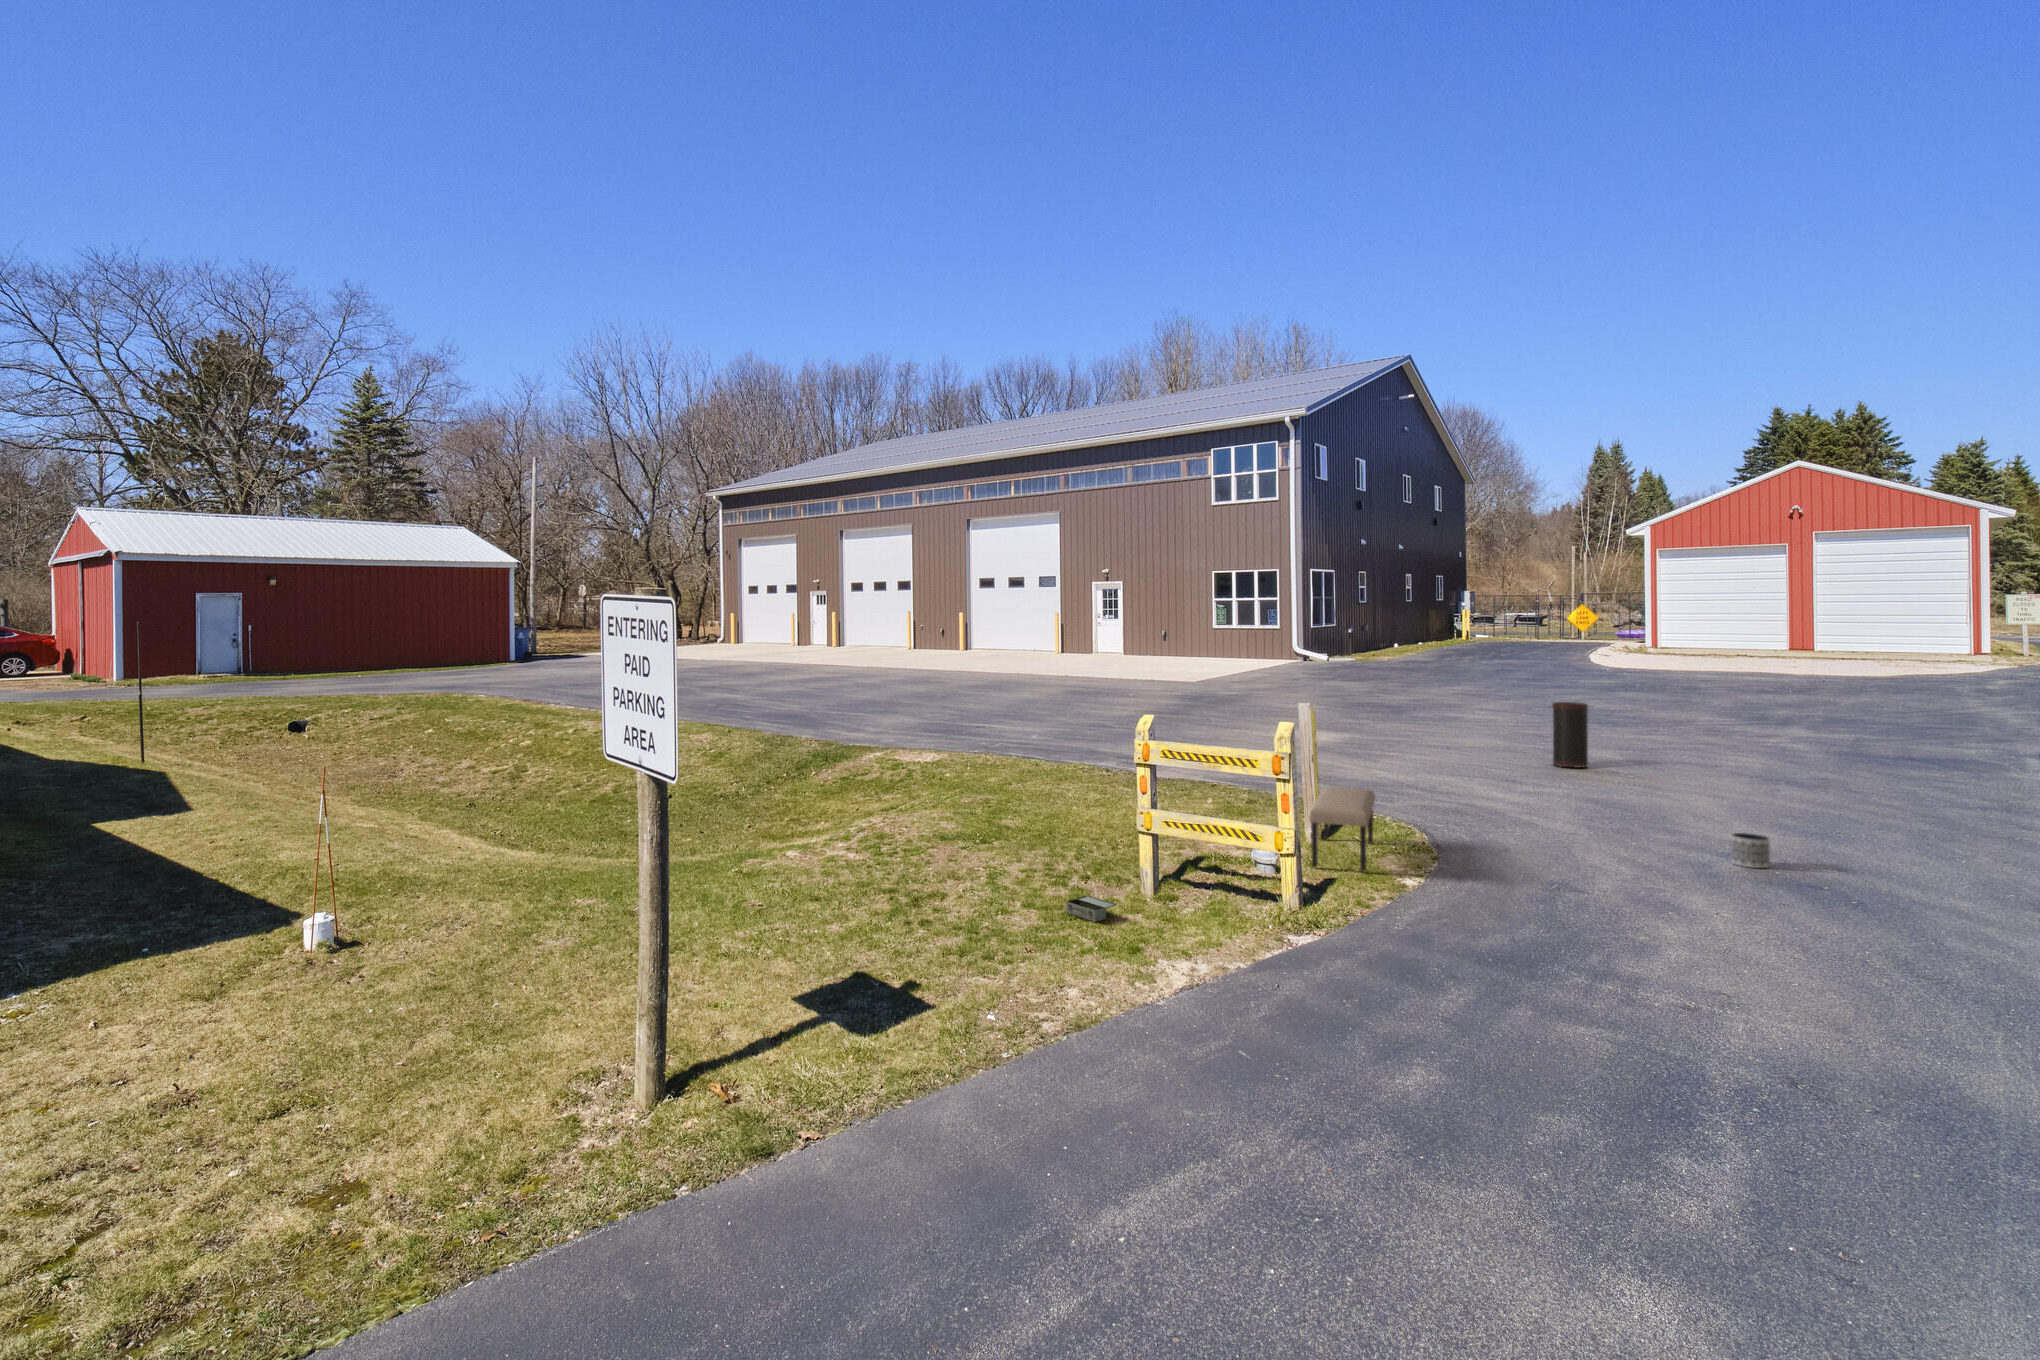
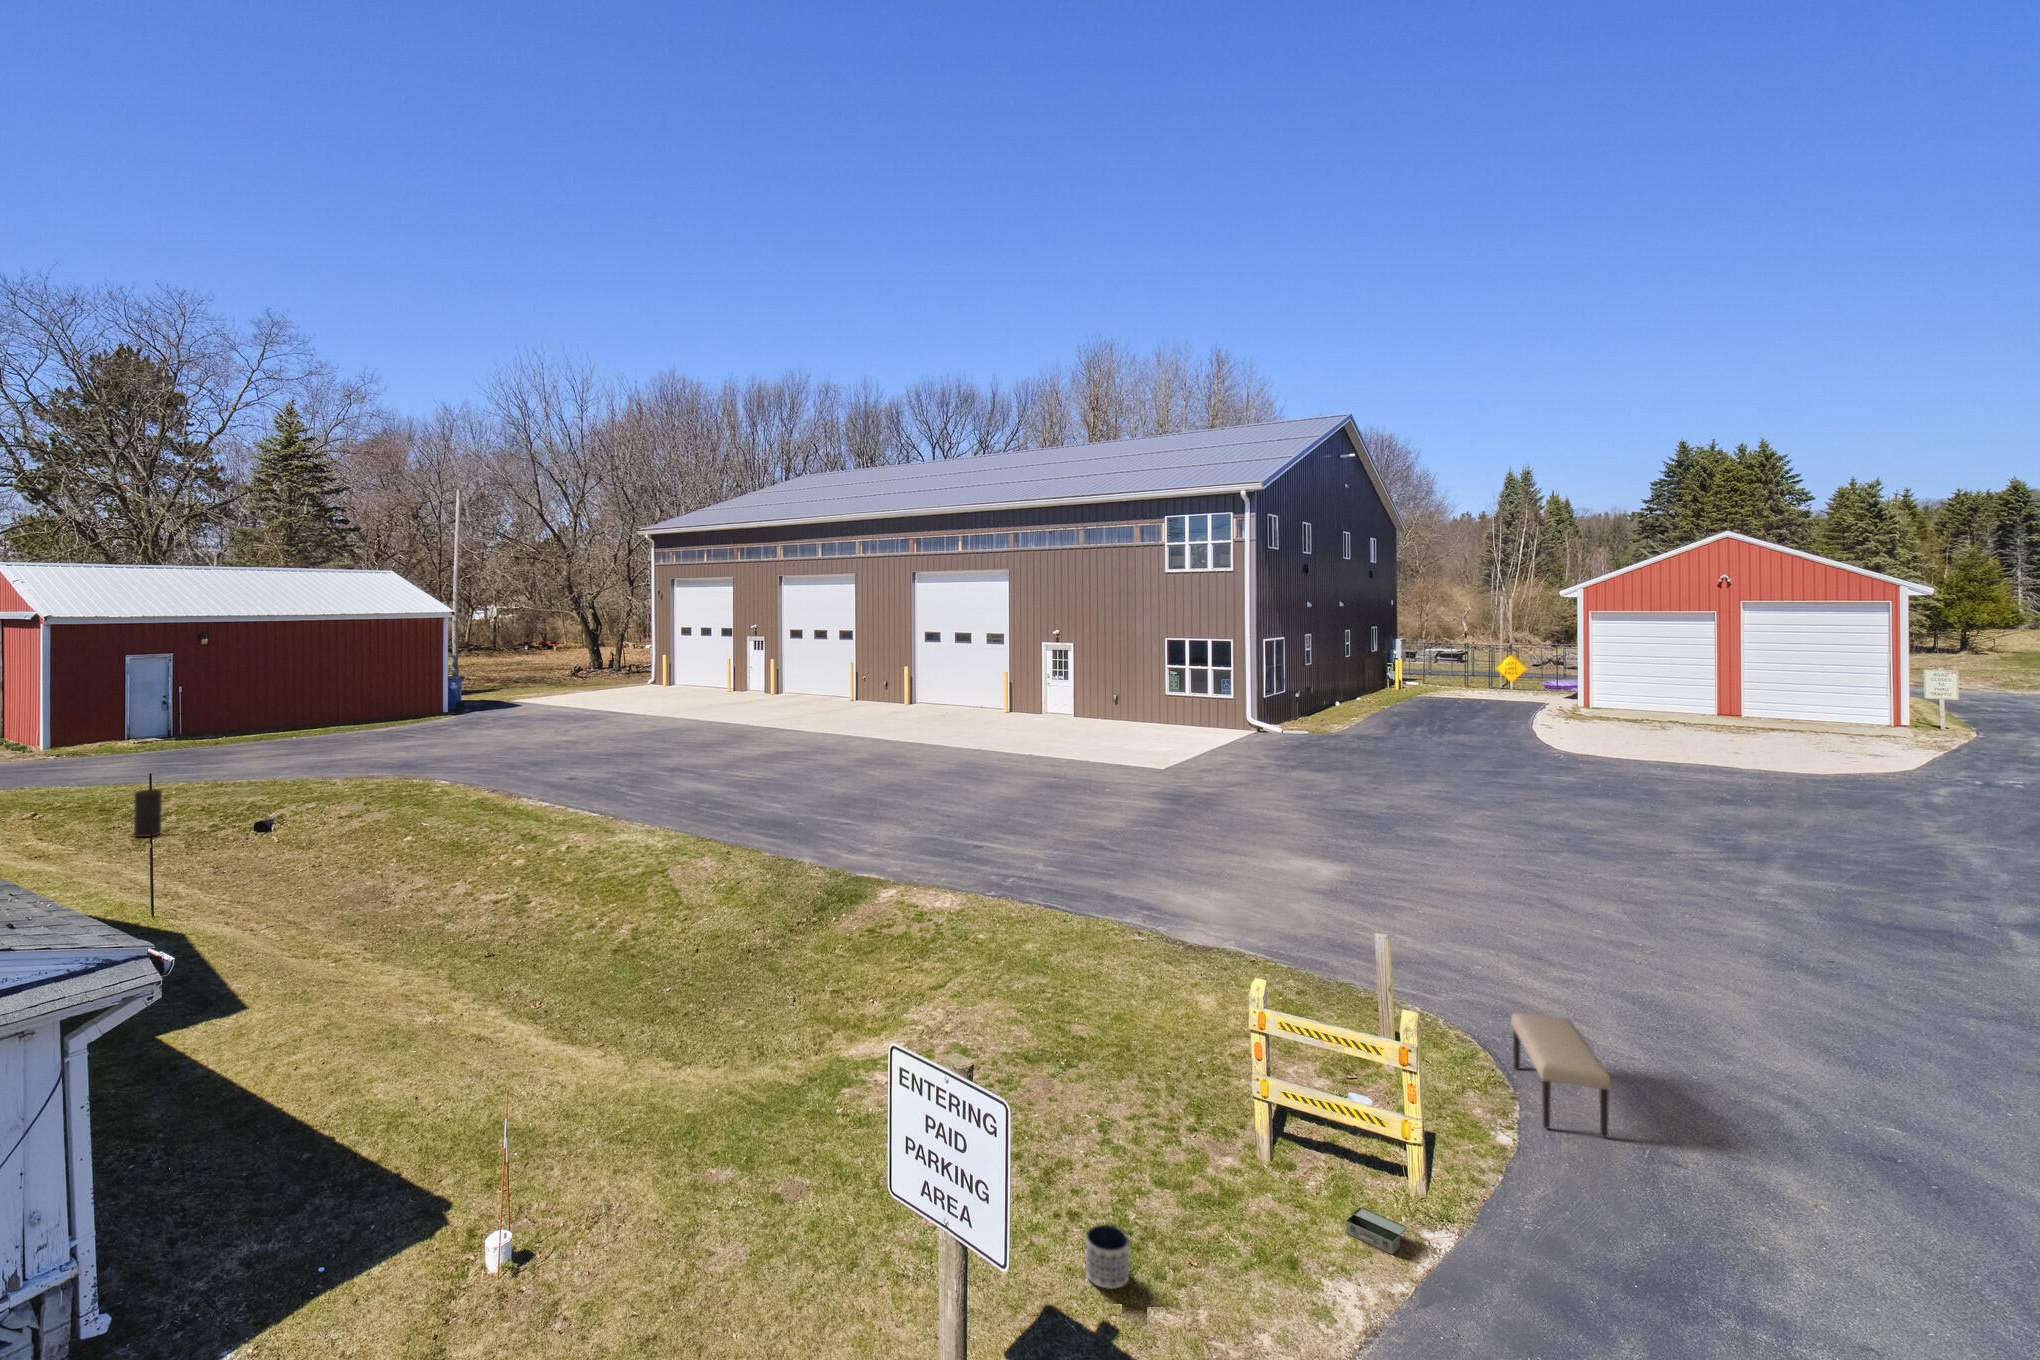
trash can: present [1552,702,1588,768] -> present [134,789,162,837]
planter: present [1731,833,1770,868] -> present [1086,1225,1129,1289]

